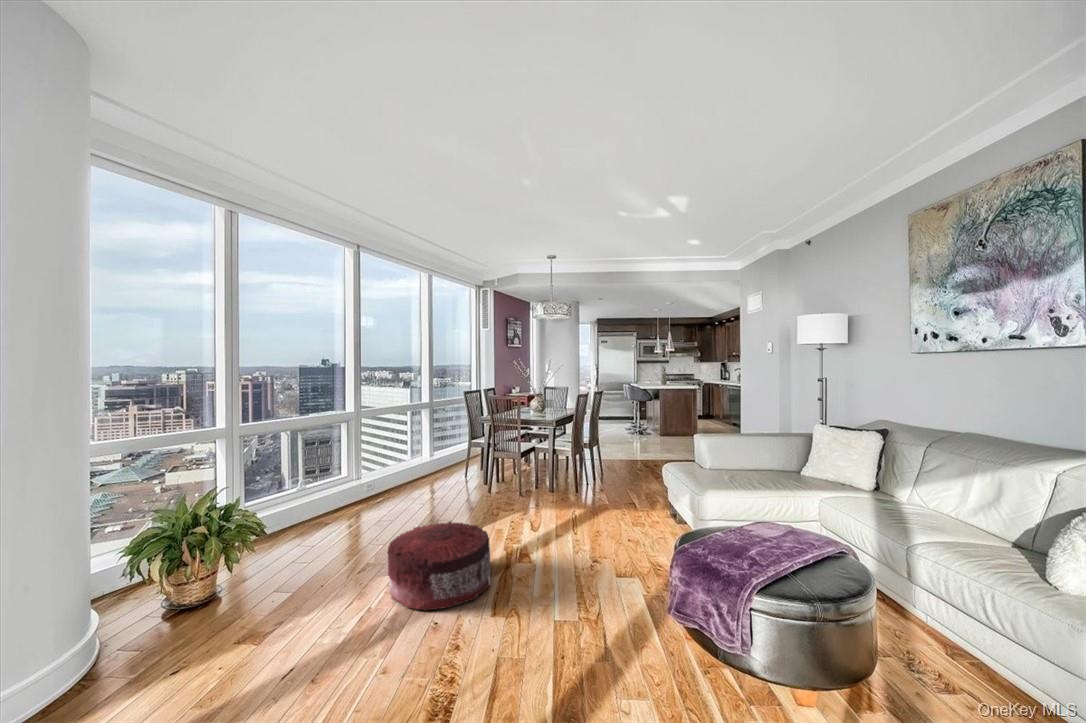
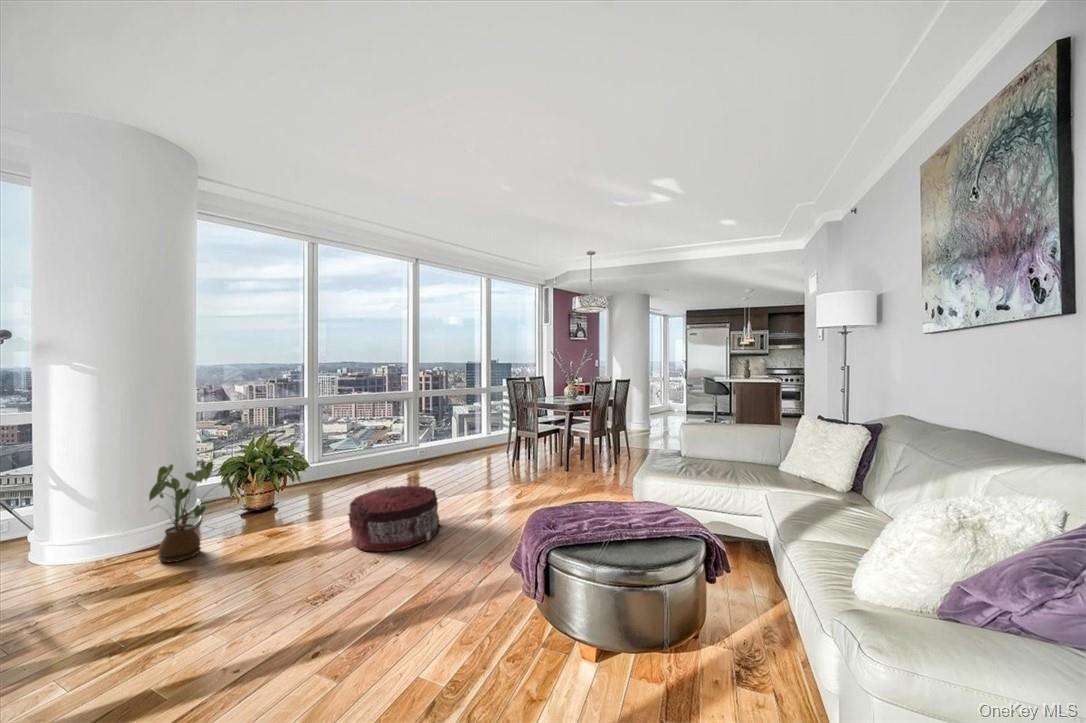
house plant: none [102,519,233,677] -> present [149,460,234,562]

